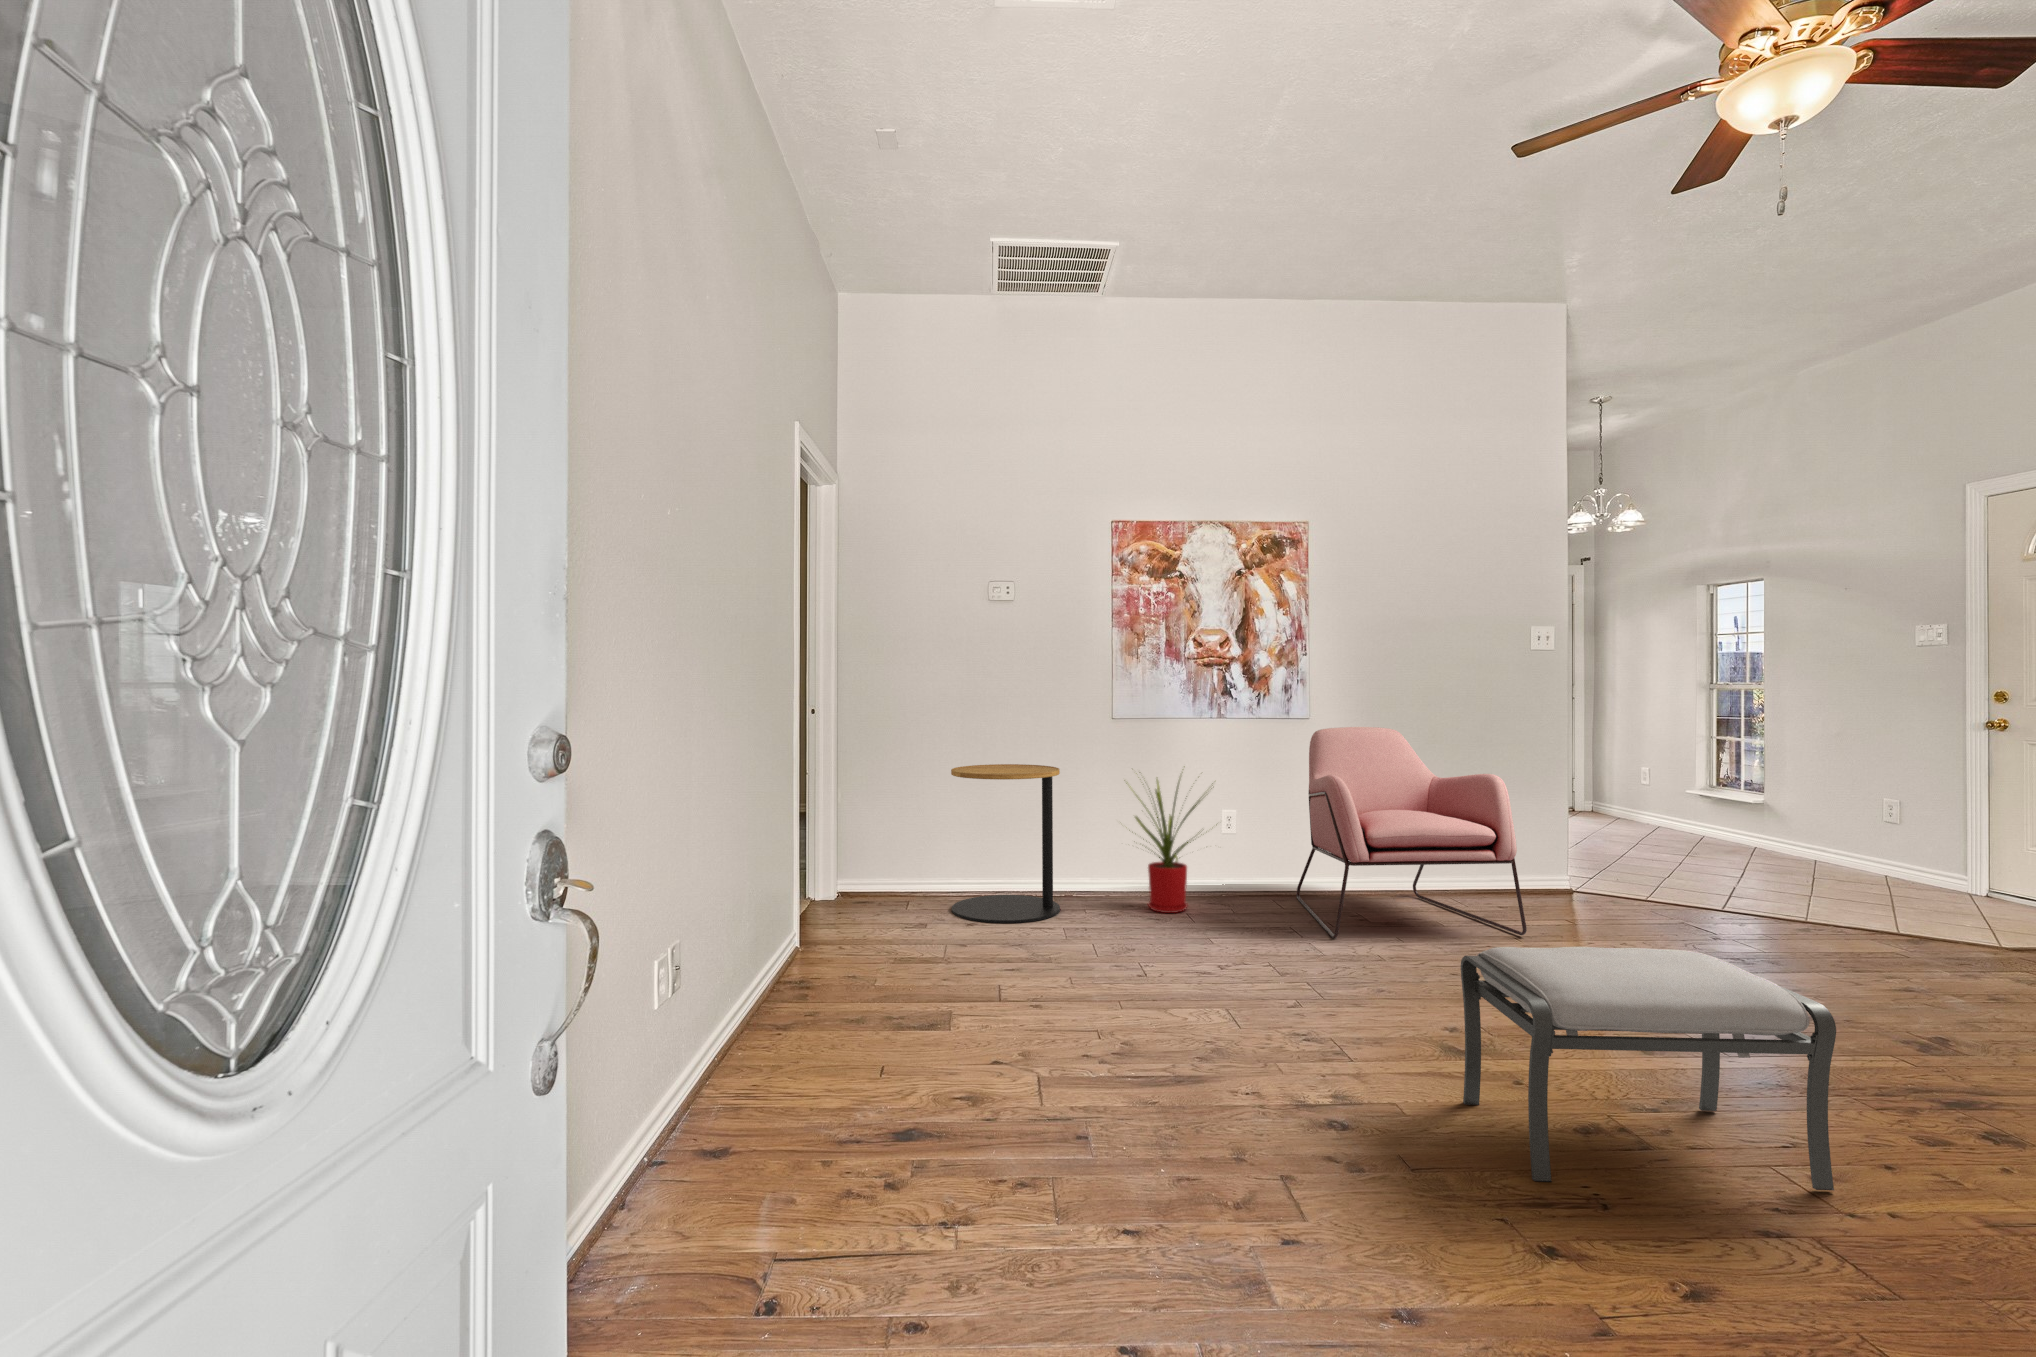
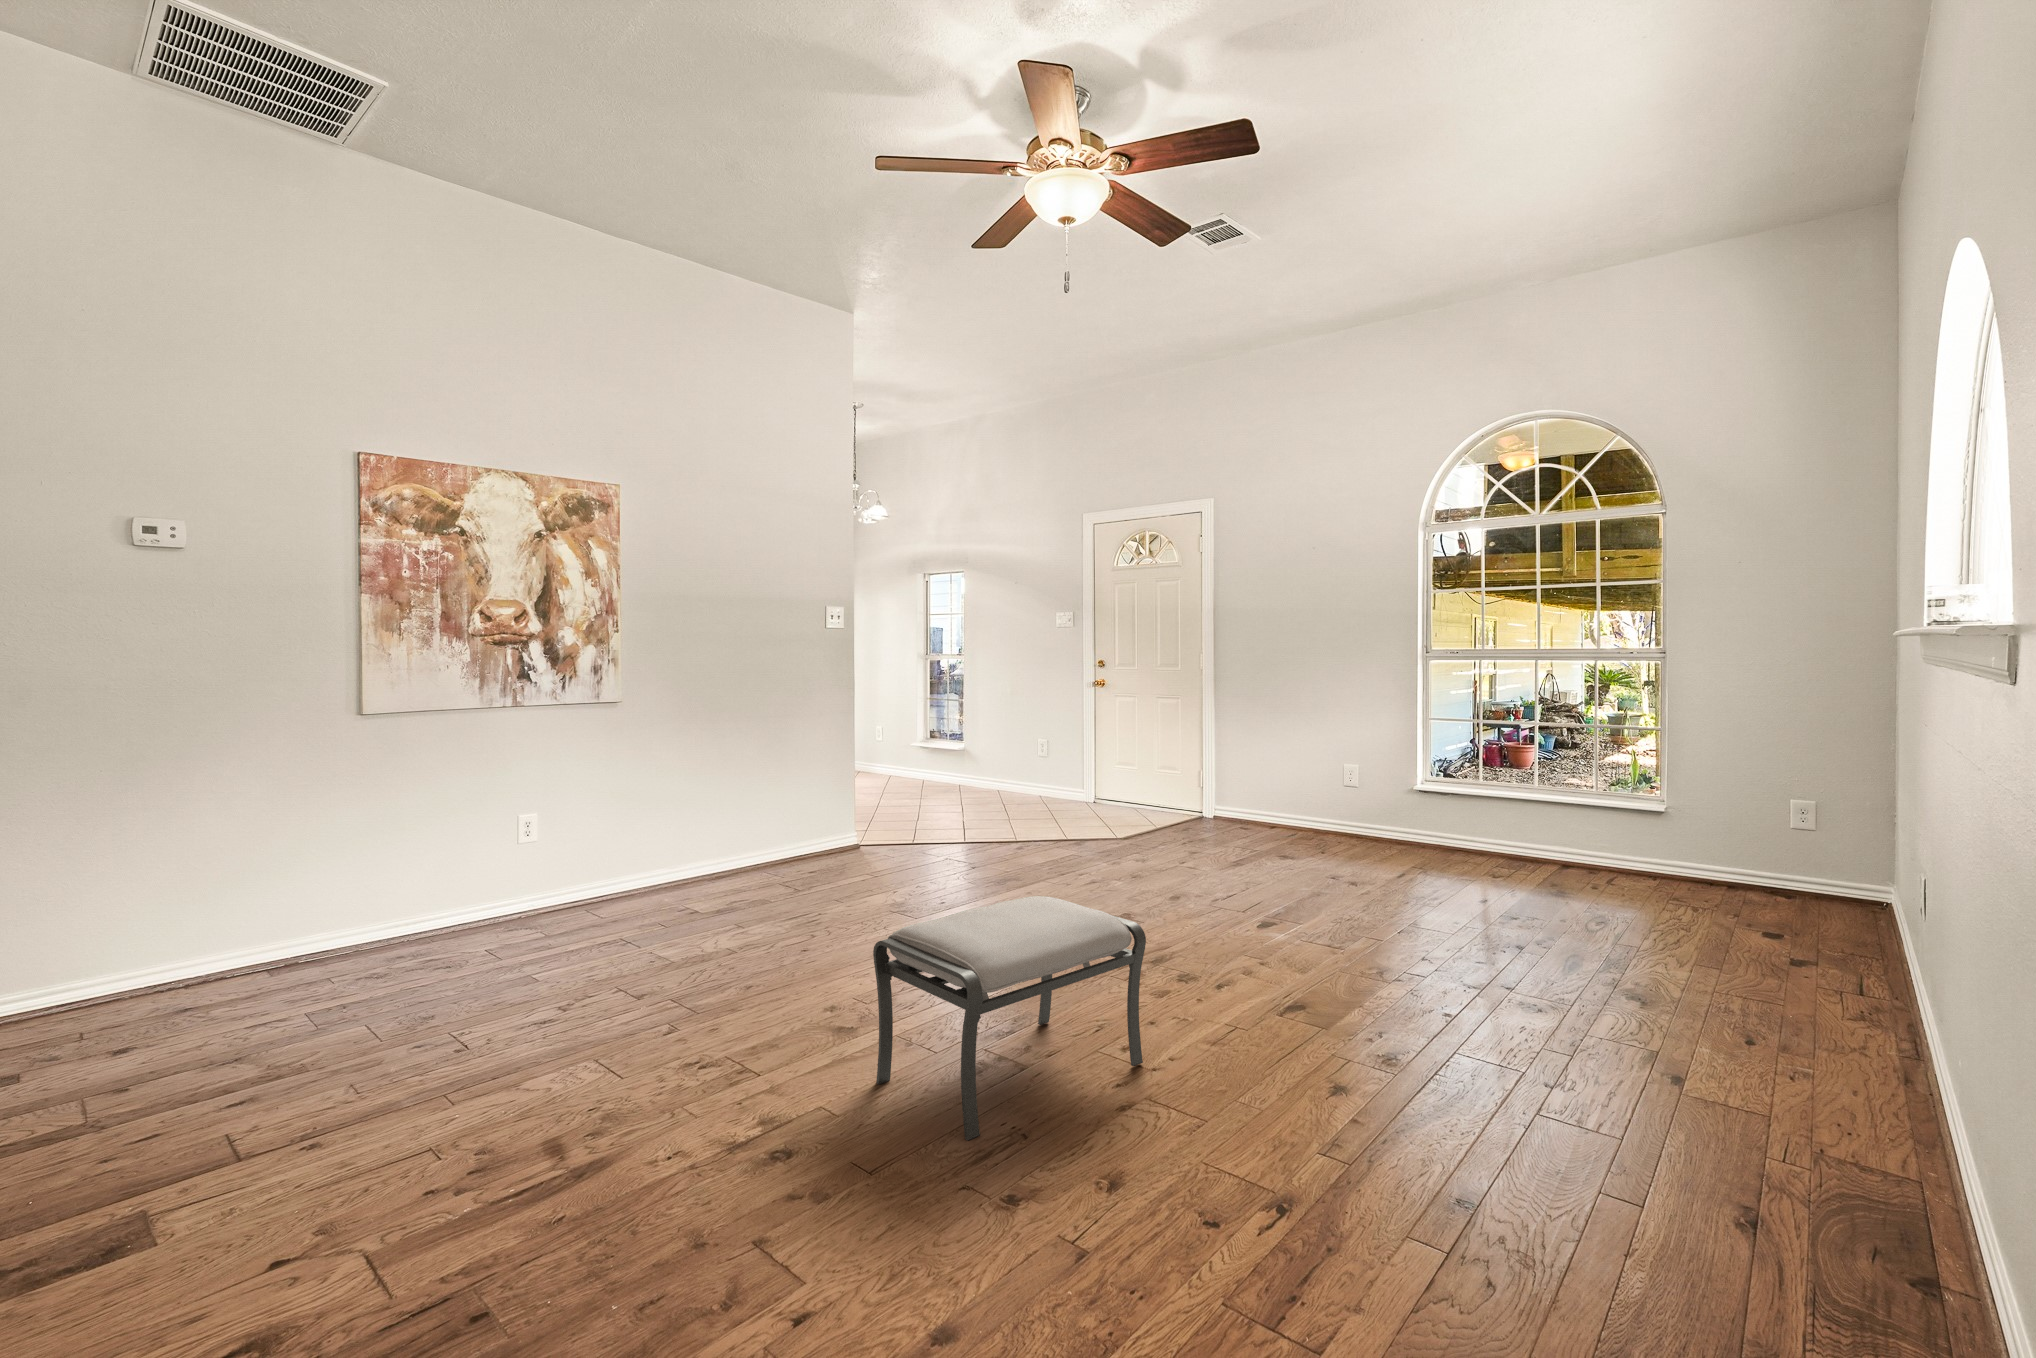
armchair: present [1297,727,1527,939] -> none [612,708,845,939]
side table: present [951,764,1060,923] -> none [78,783,295,1030]
house plant: present [1126,779,1213,913] -> none [379,765,535,951]

